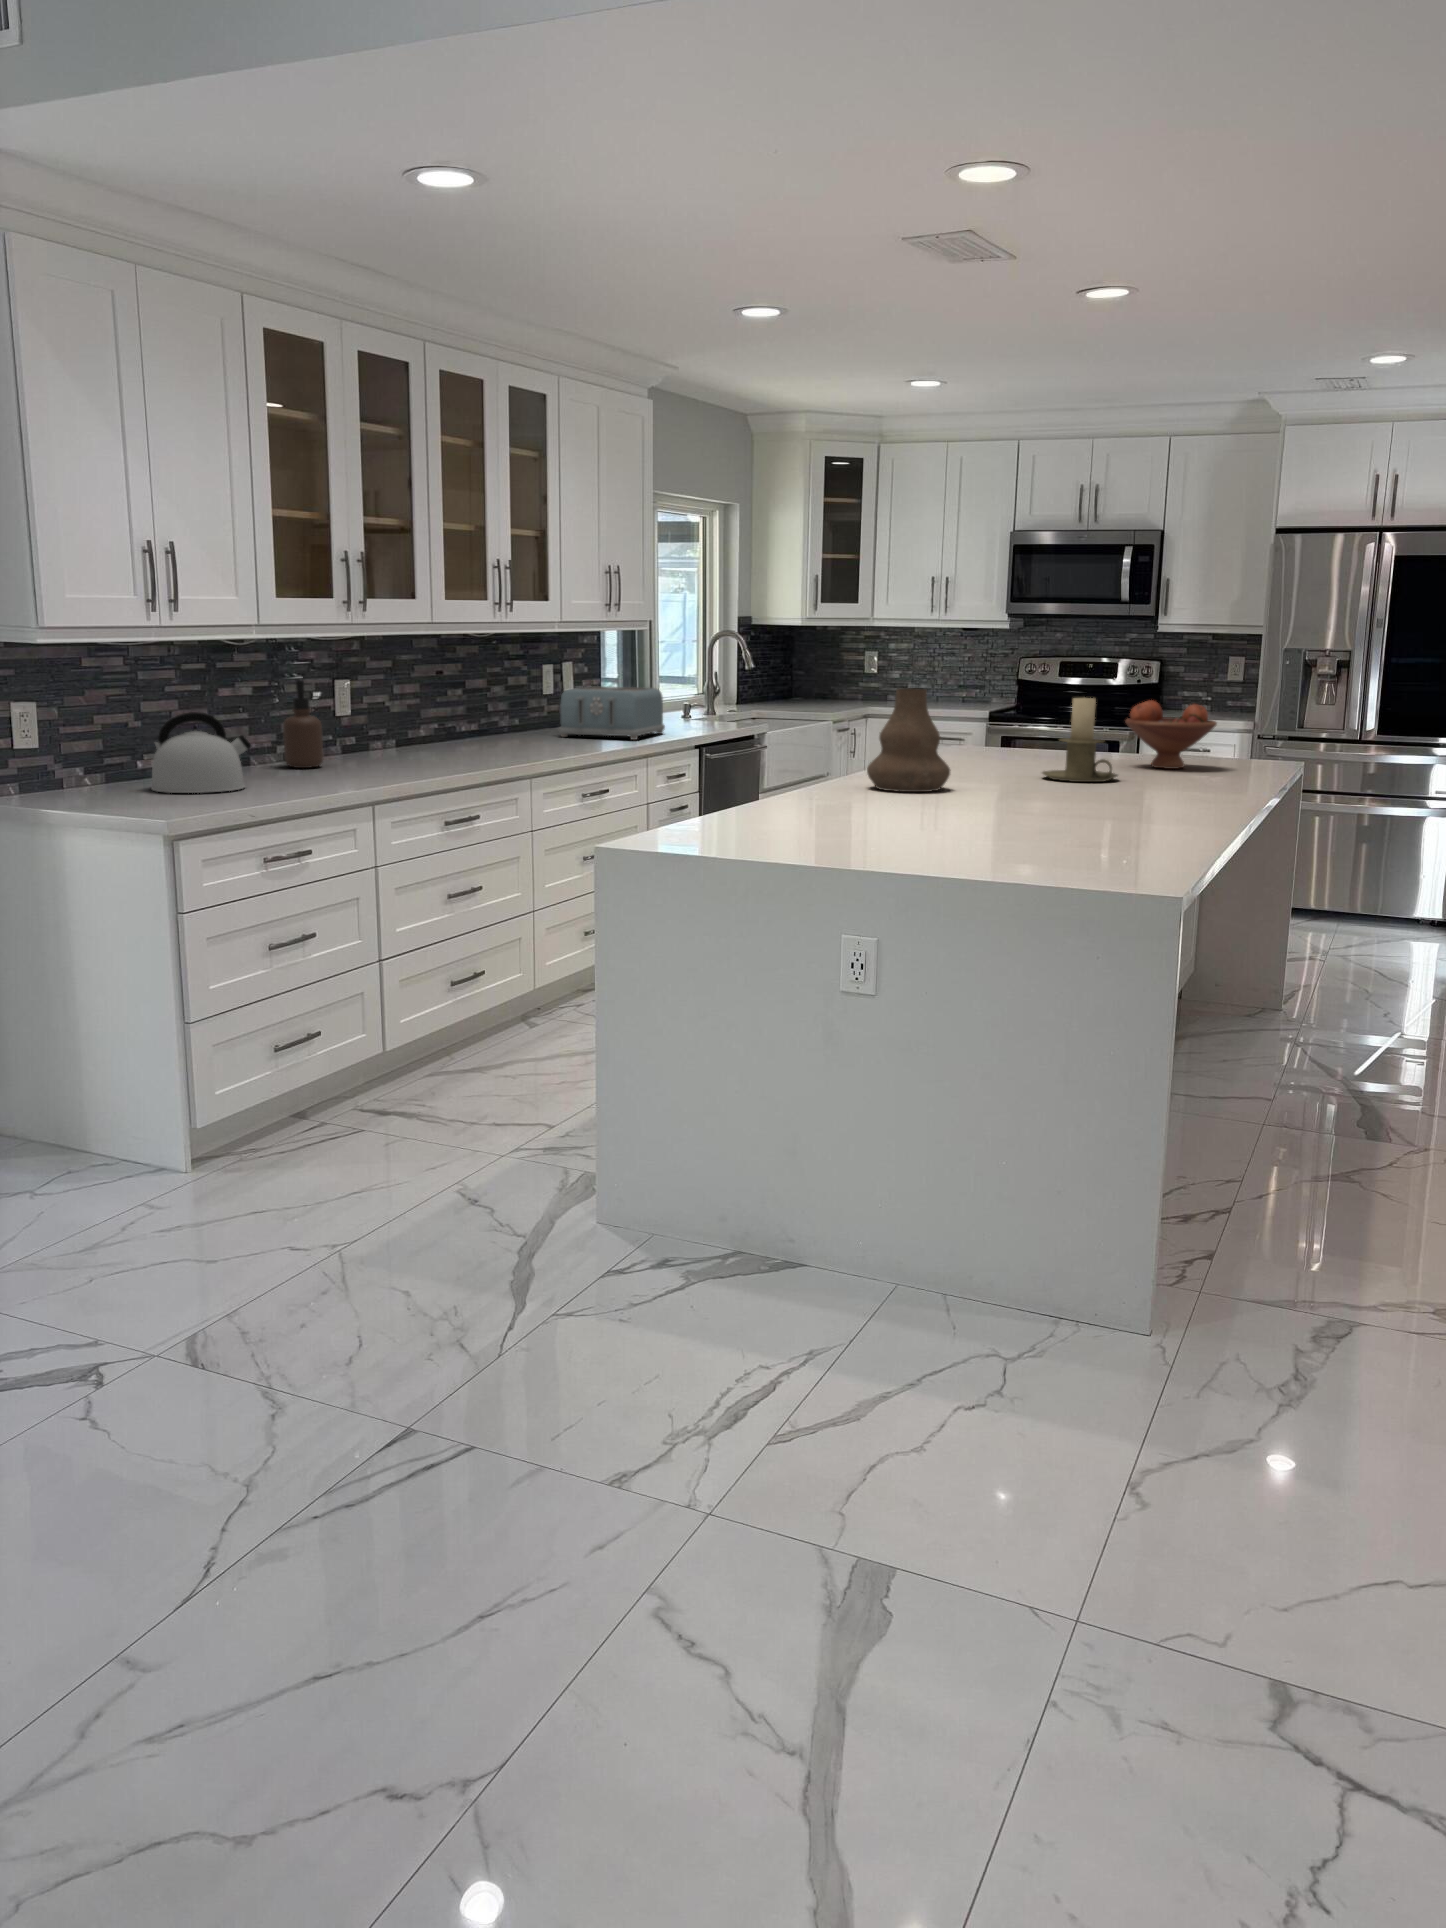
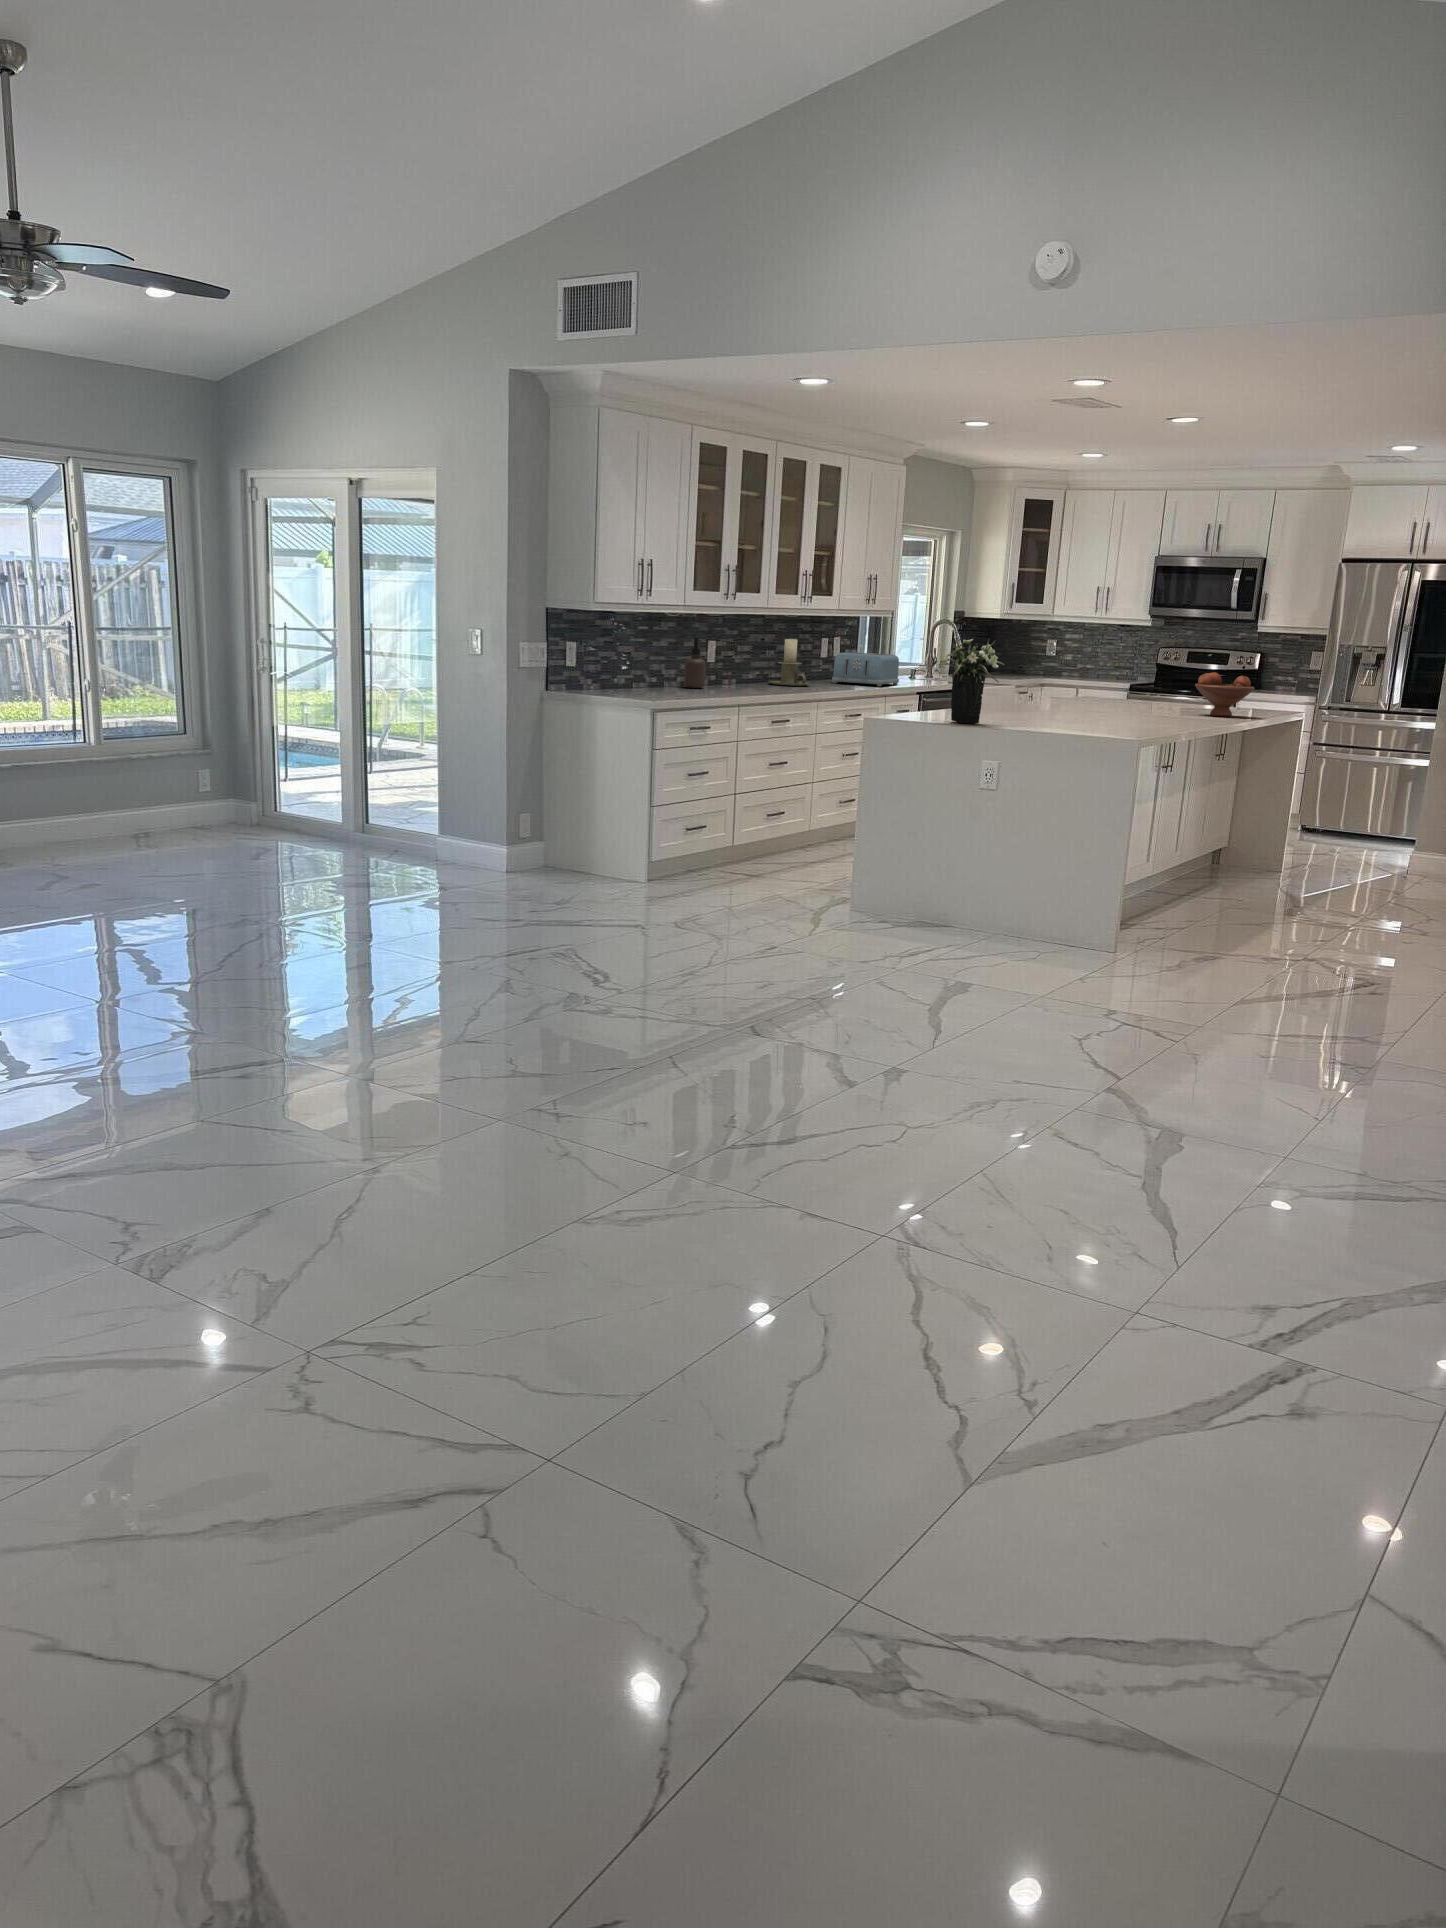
flower arrangement: none [728,672,867,843] -> present [935,638,1004,723]
vase: present [867,688,950,792] -> none [1017,655,1067,715]
candle holder: present [1042,698,1118,782] -> present [768,639,809,686]
kettle: present [152,712,251,793] -> none [626,652,678,694]

